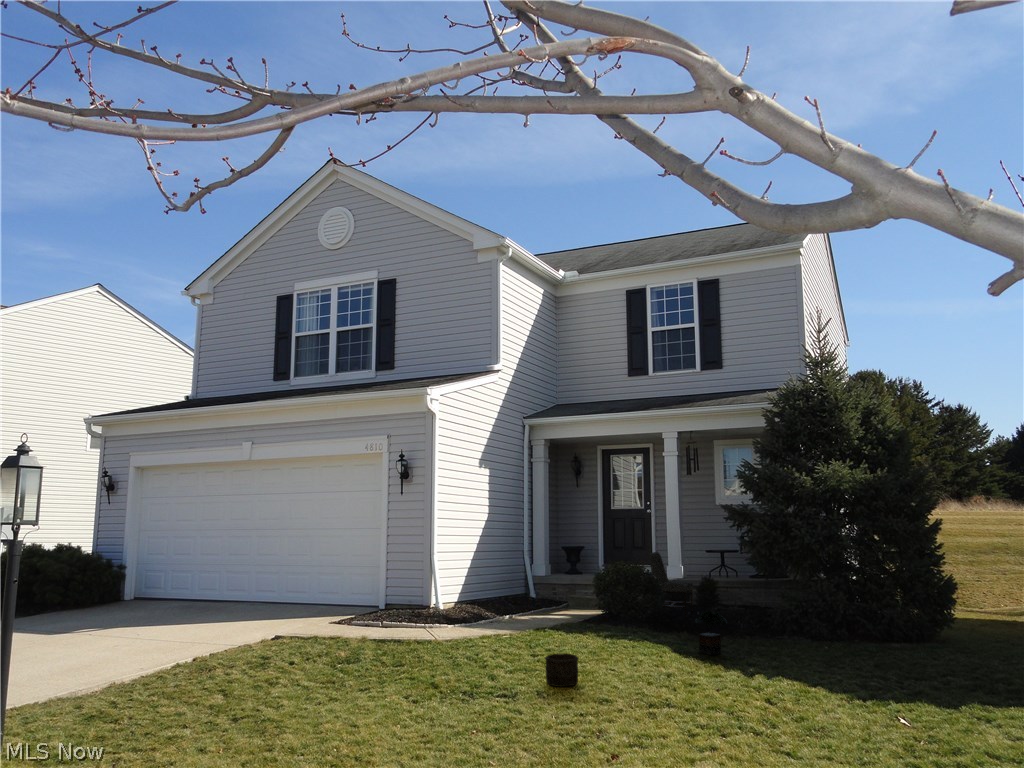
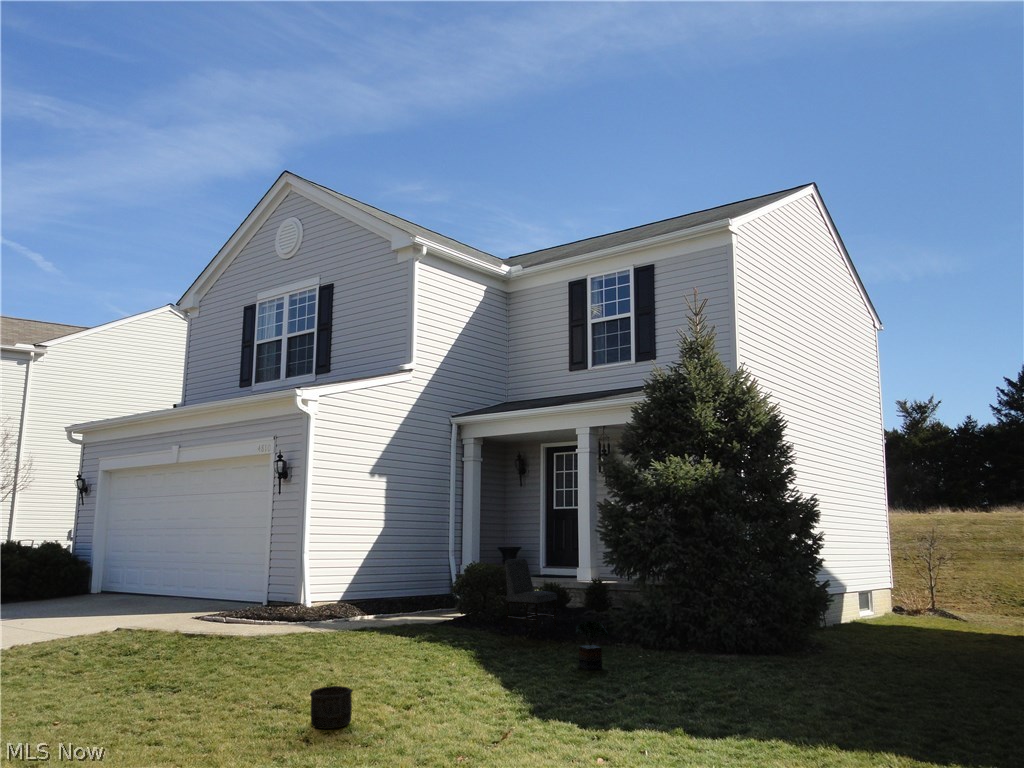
potted tree: present [696,611,726,655] -> present [576,621,608,670]
wooden bucket: present [545,654,578,687] -> present [310,686,353,729]

